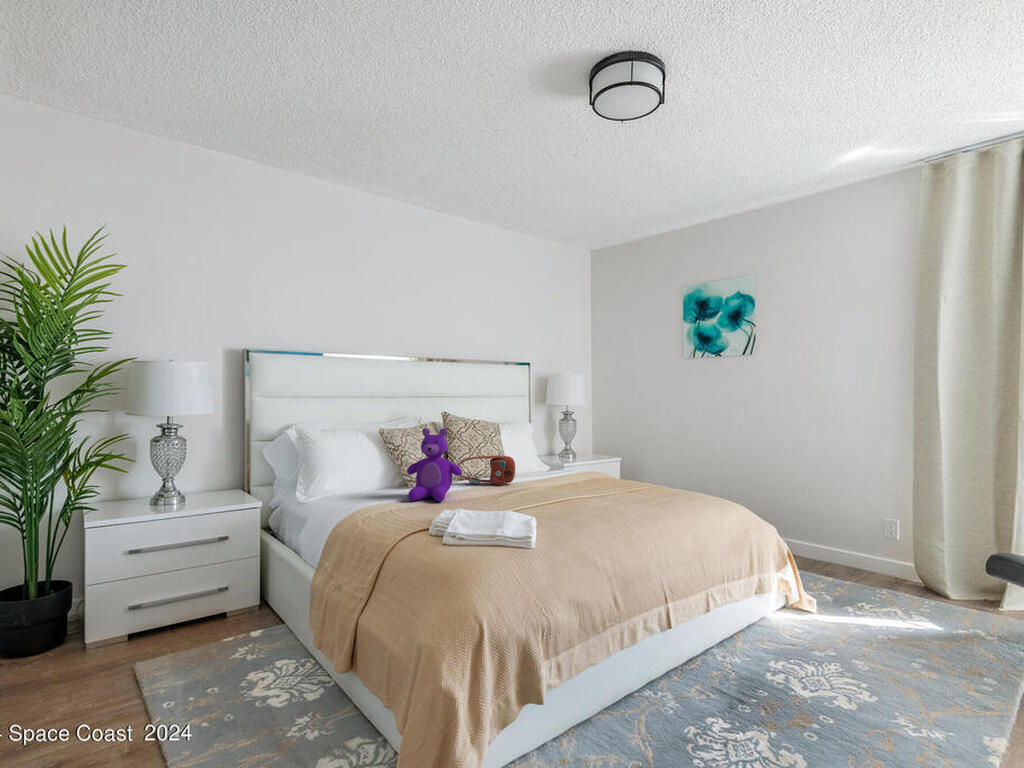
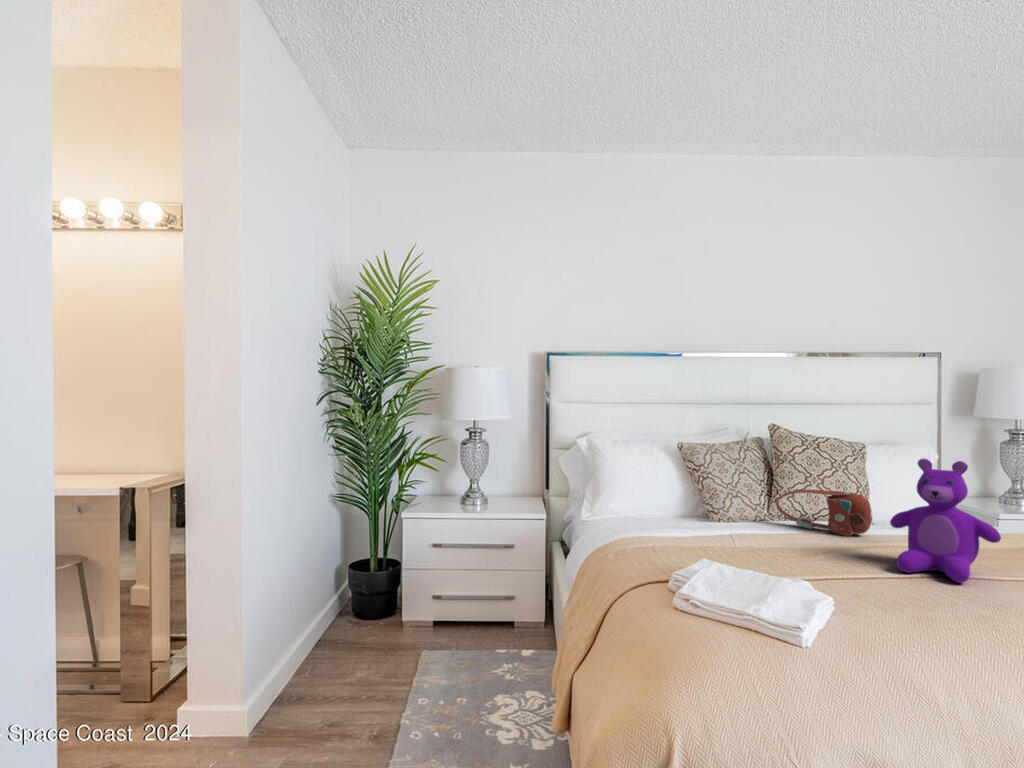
teddy bear: present [407,428,462,502] -> present [890,458,1001,583]

